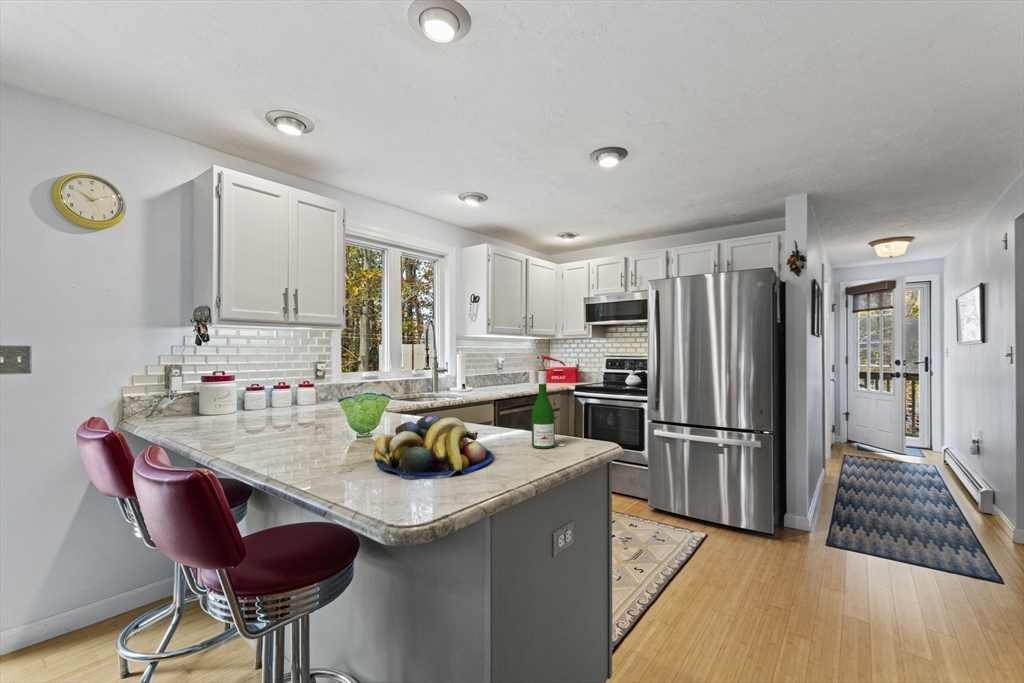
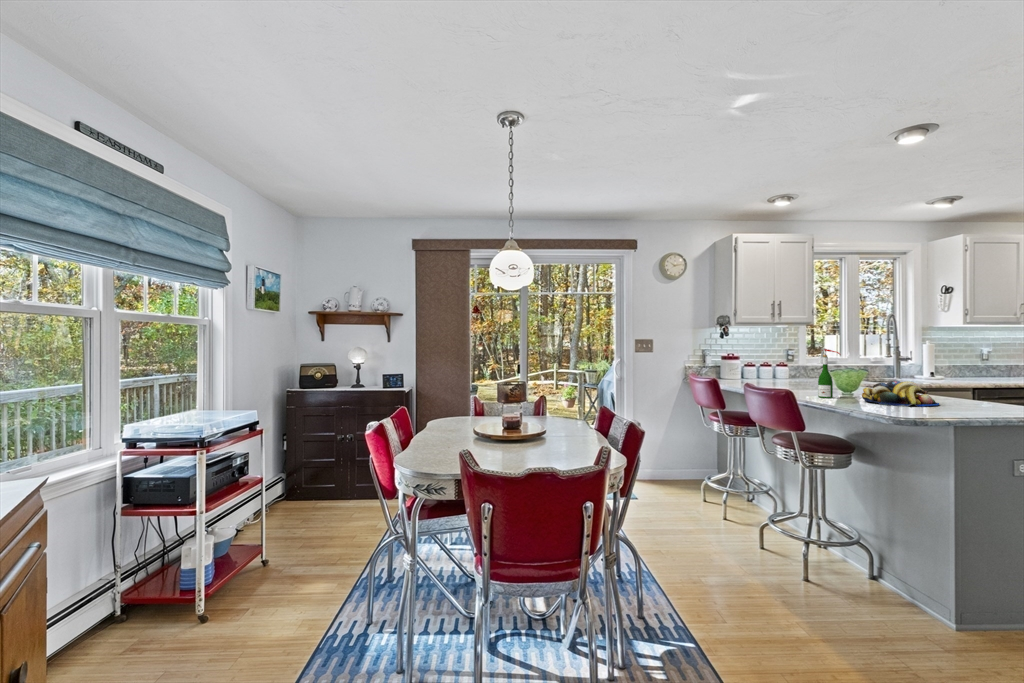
wine bottle: present [529,354,566,449] -> present [818,348,840,398]

